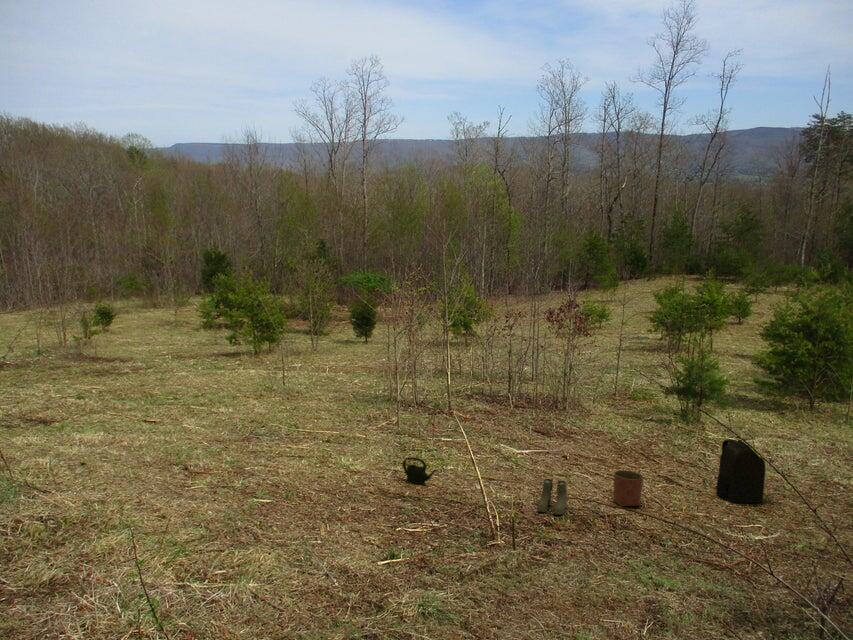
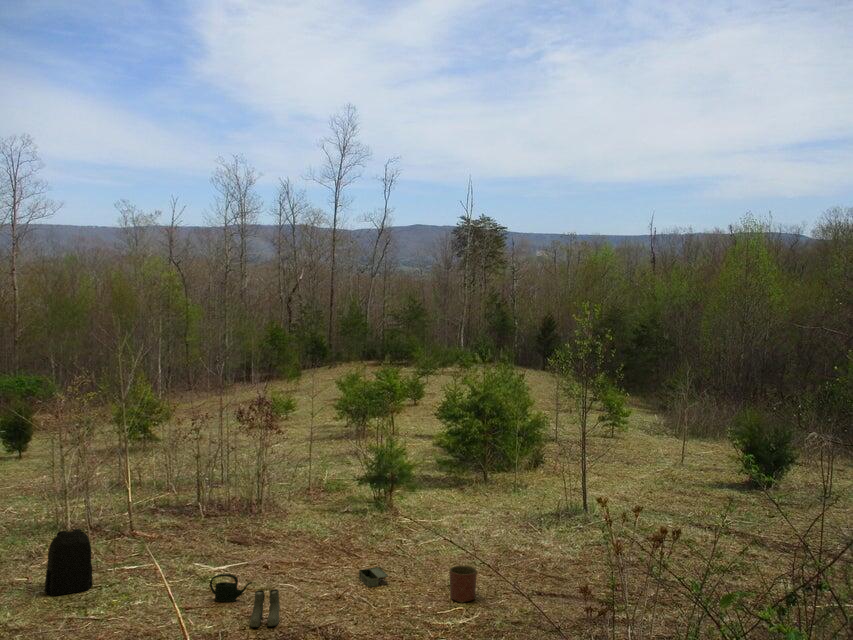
backpack: present [716,439,765,503] -> present [45,529,93,596]
watering can: present [403,457,437,484] -> present [210,574,252,602]
planter: present [613,470,643,506] -> present [450,566,477,603]
toolbox: none [654,478,687,498] -> present [359,567,388,587]

